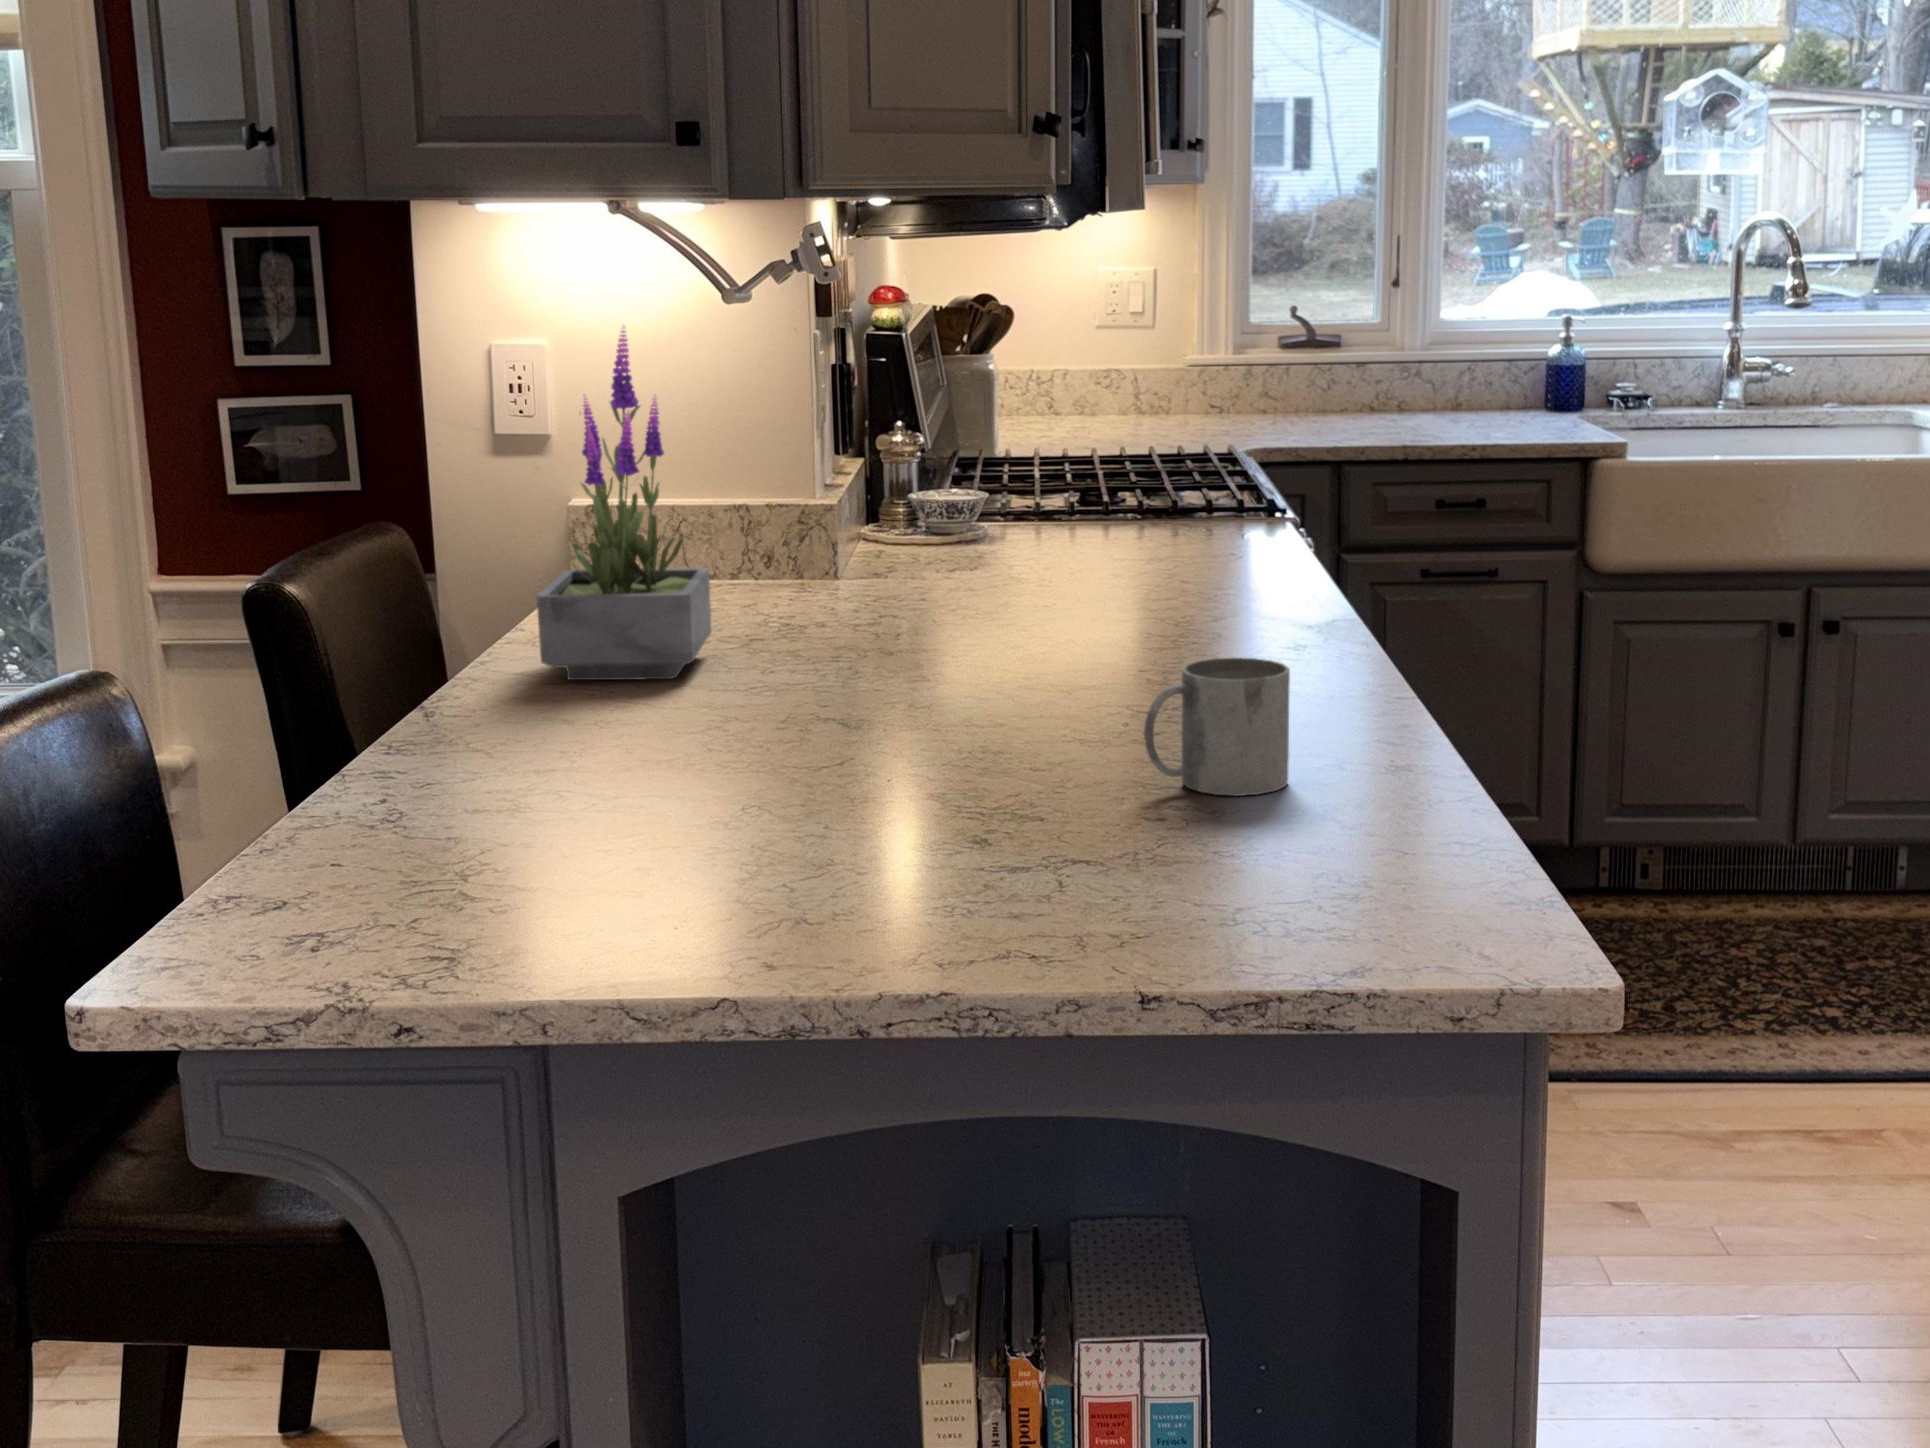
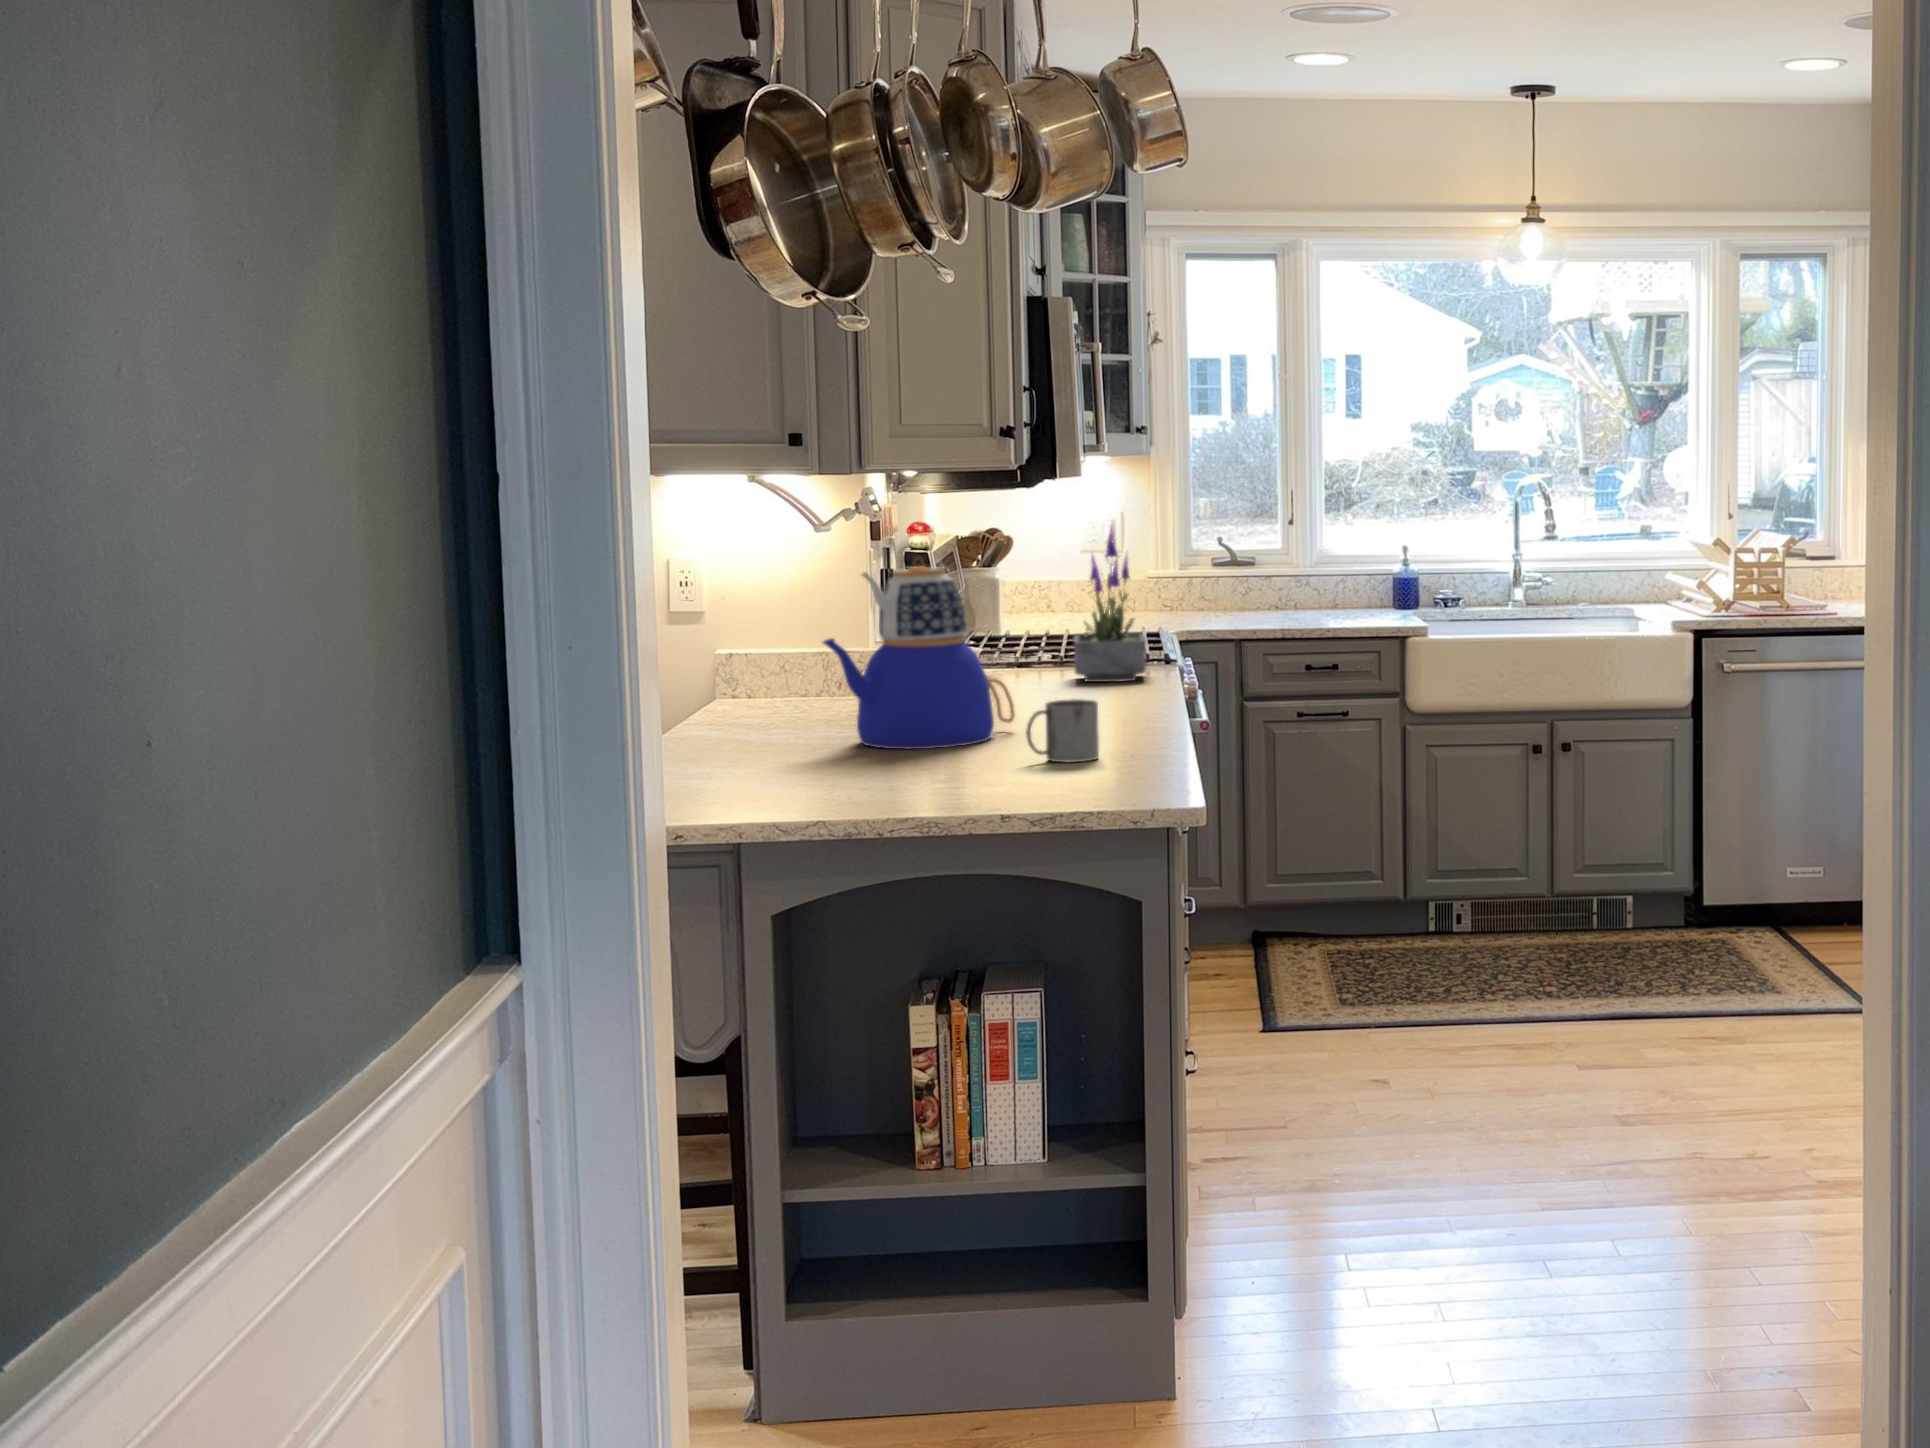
potted plant: present [537,327,712,680] -> present [1074,524,1146,682]
teapot: none [733,356,1085,731] -> present [823,566,1015,749]

